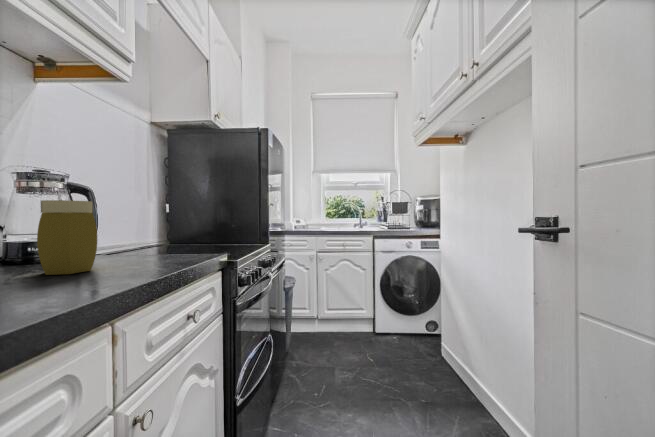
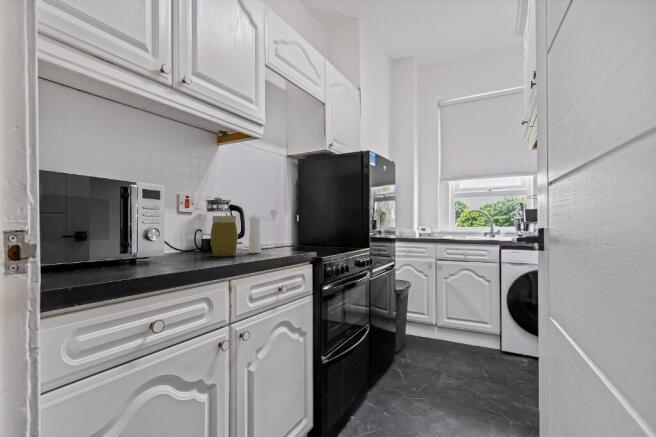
pepper mill: none [110,194,160,263] -> present [249,210,278,253]

